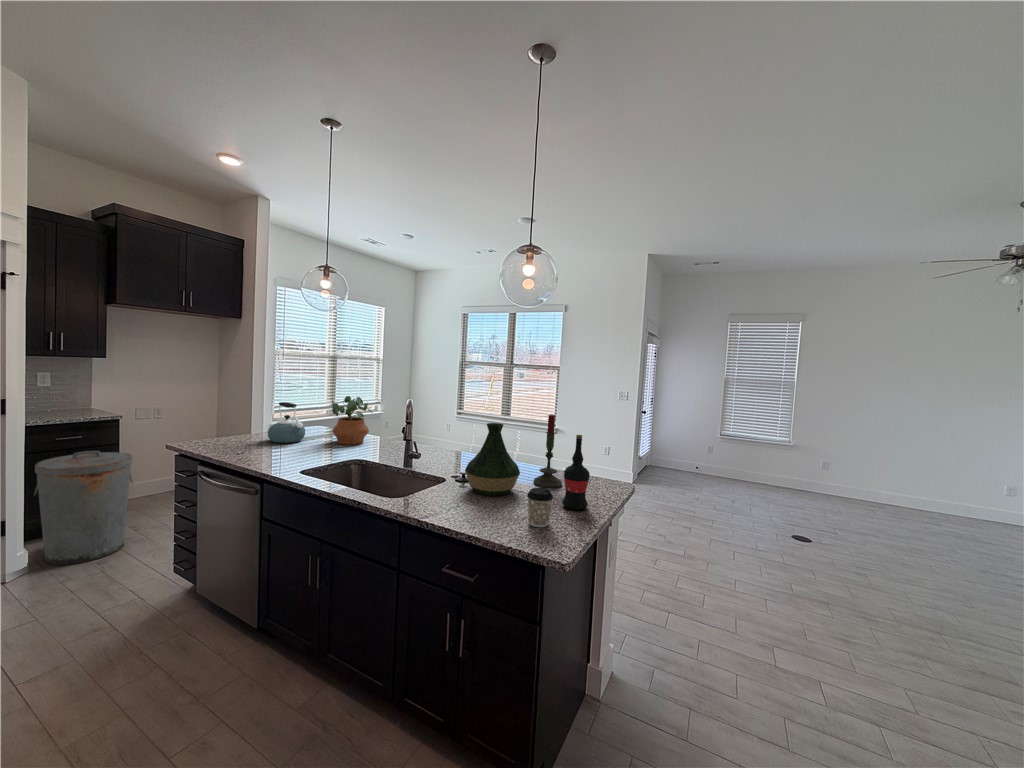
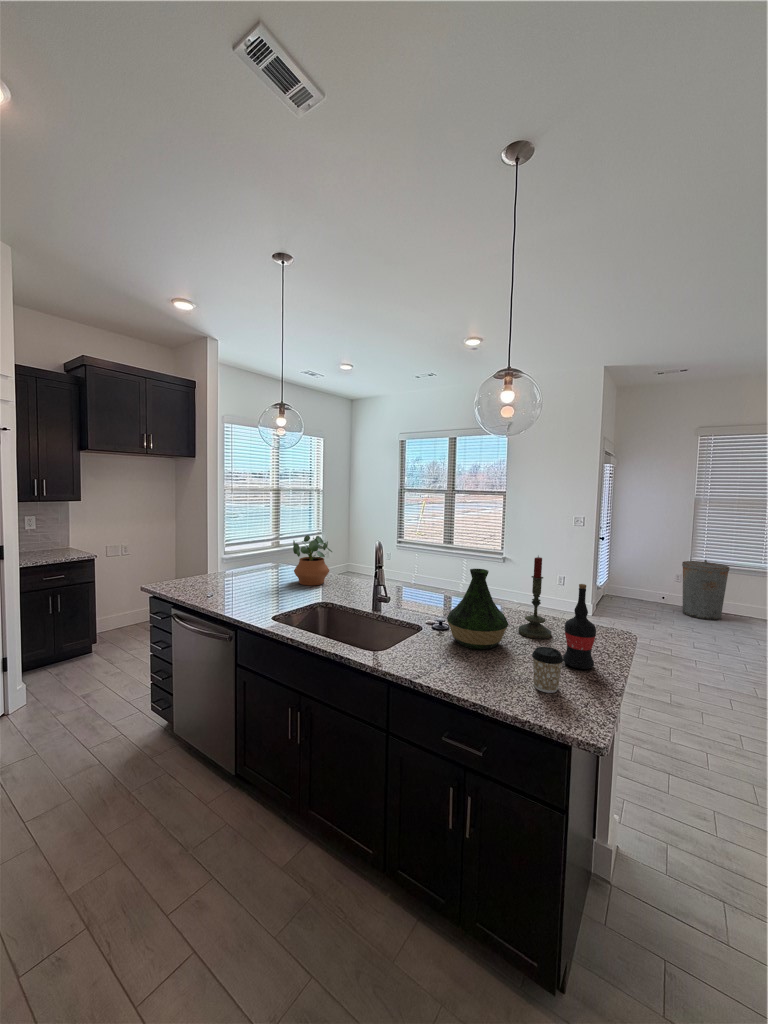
kettle: present [268,402,305,443] -> none [233,543,268,585]
trash can: present [34,451,133,565] -> present [682,560,730,620]

